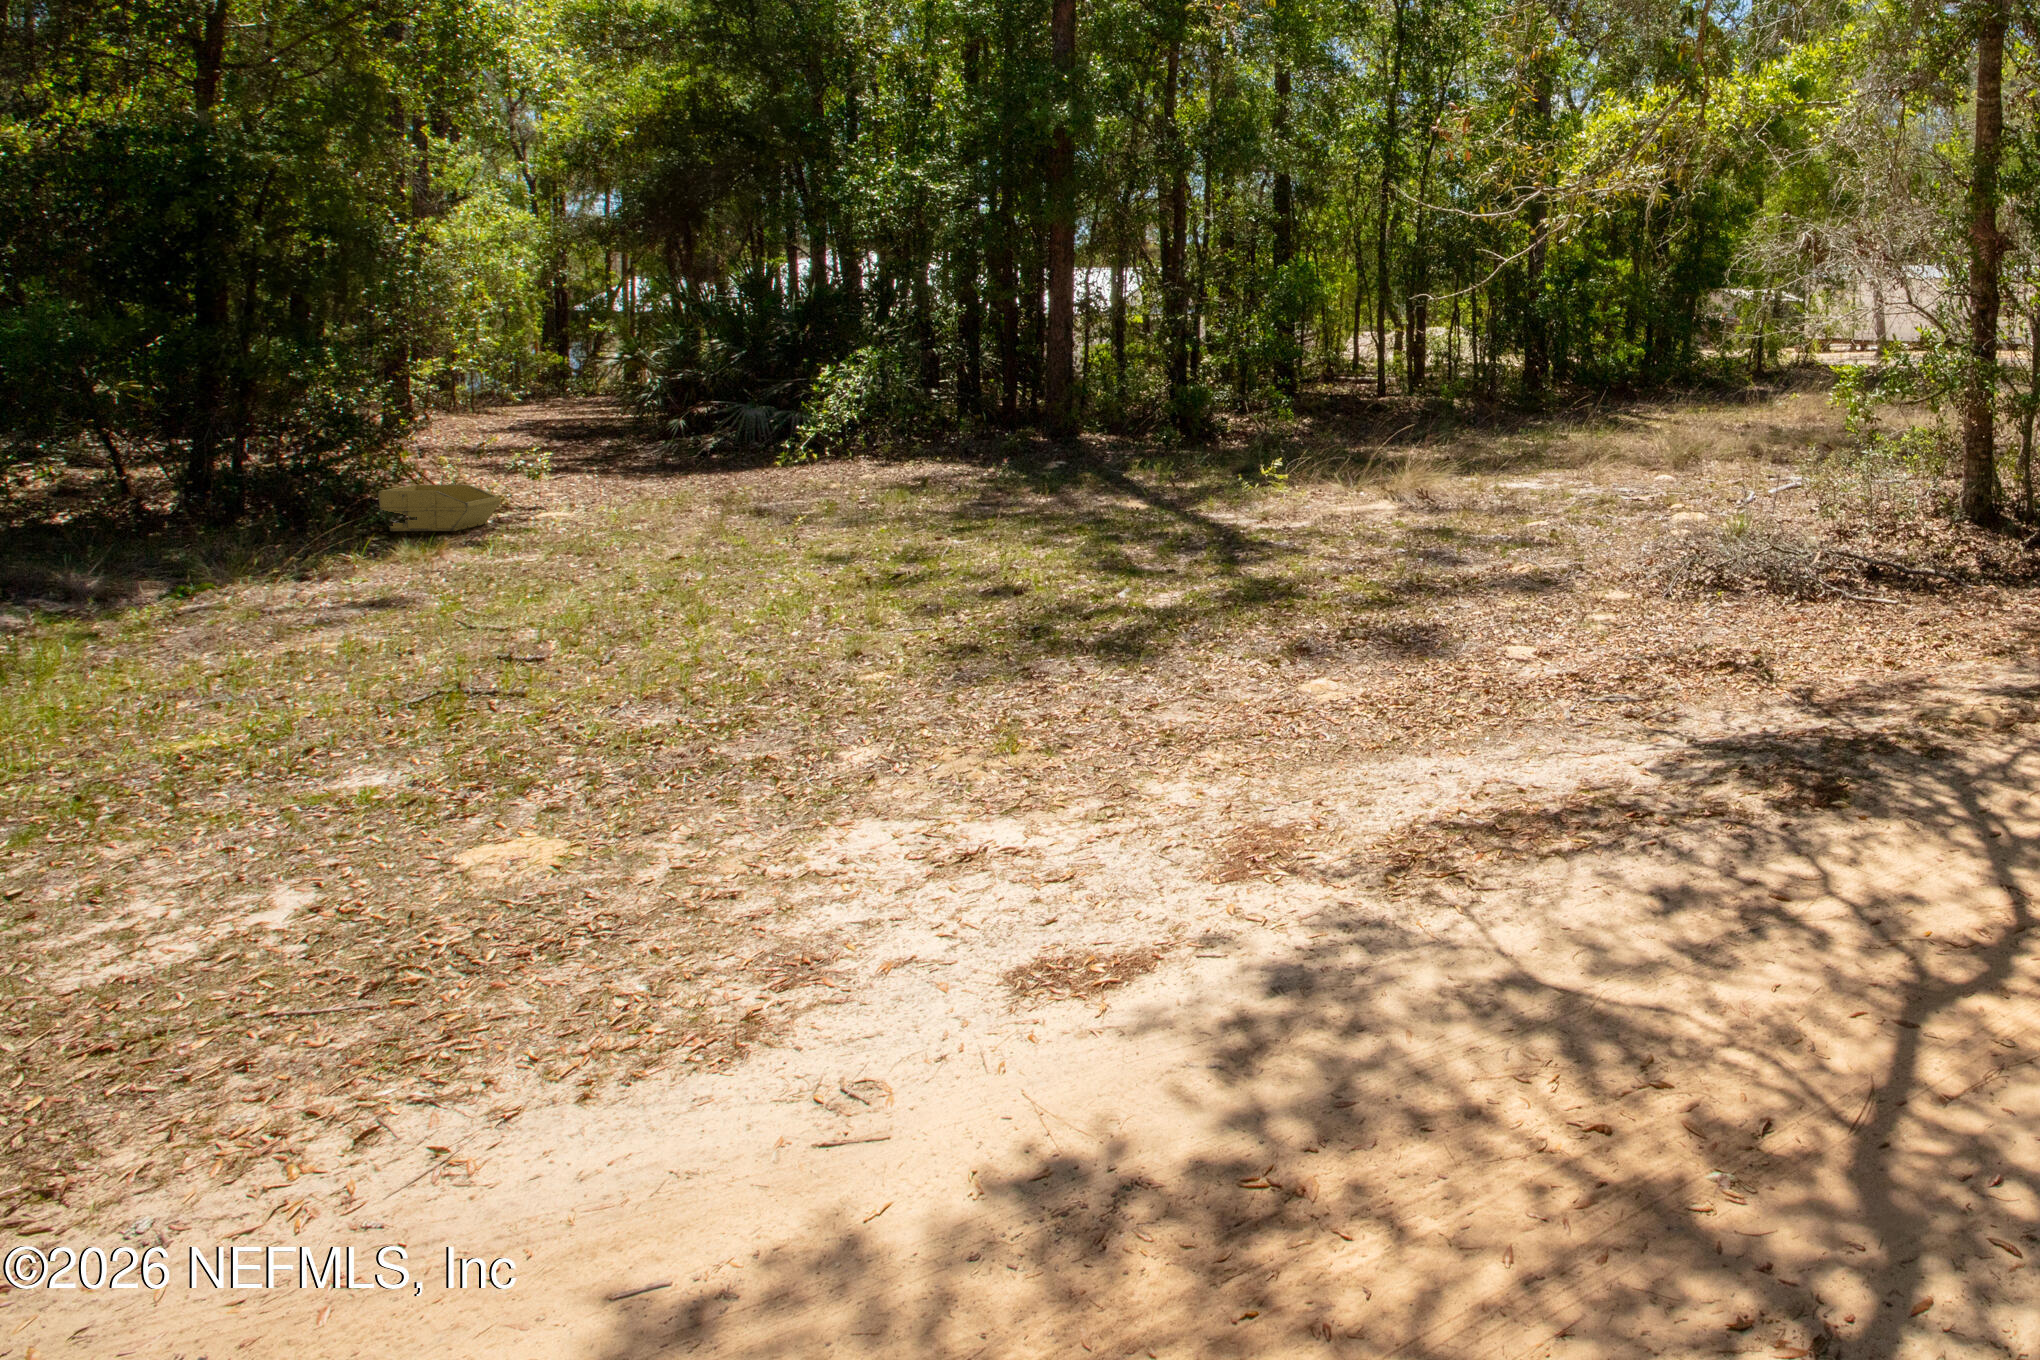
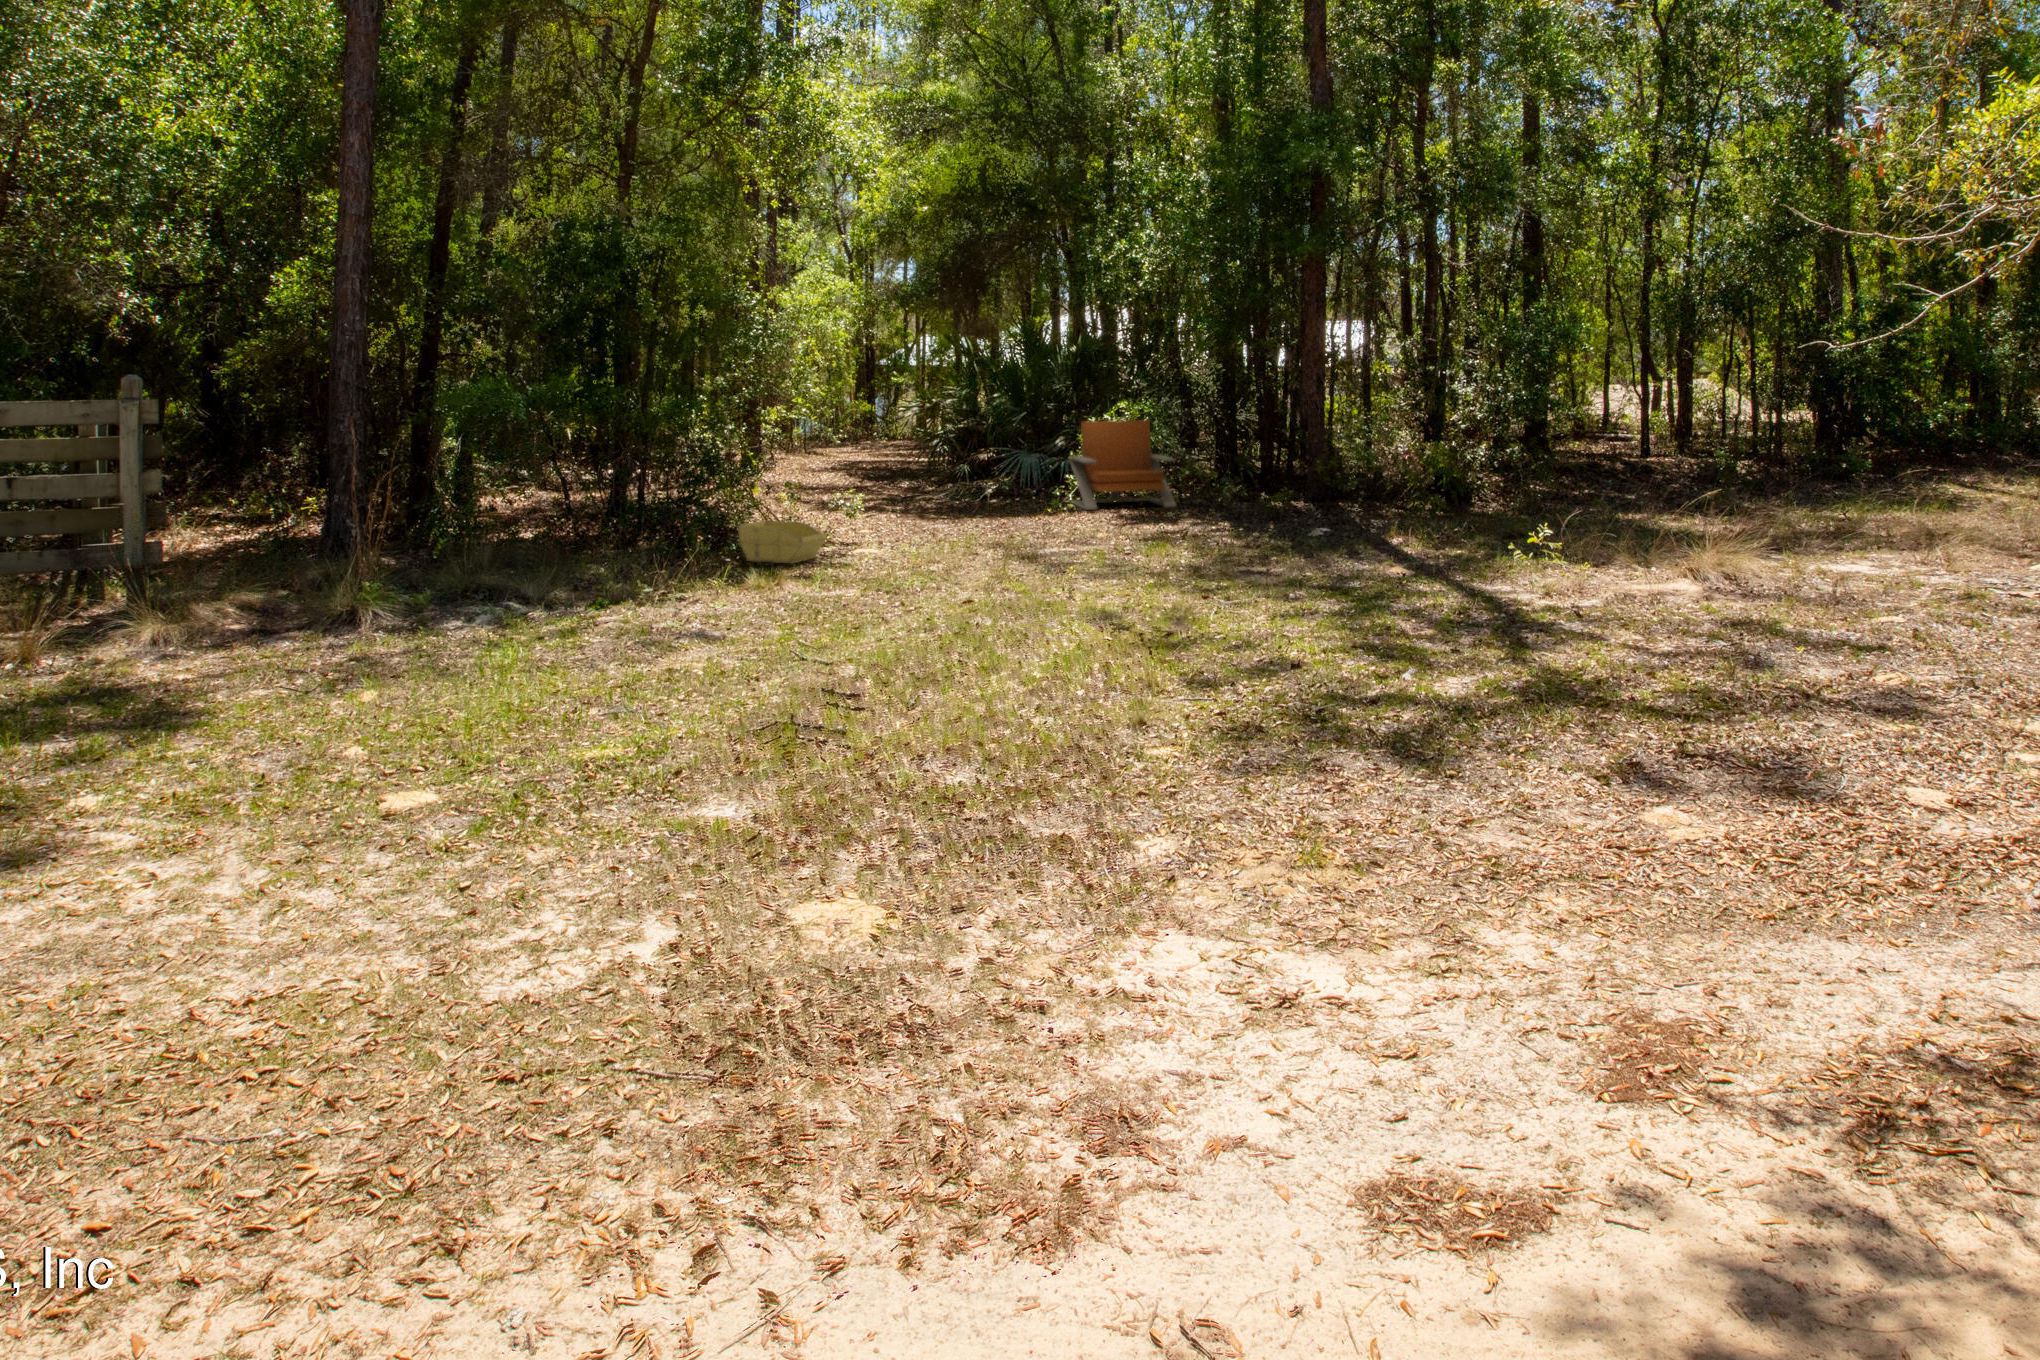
lounge chair: none [807,368,928,461] -> present [1069,420,1176,510]

